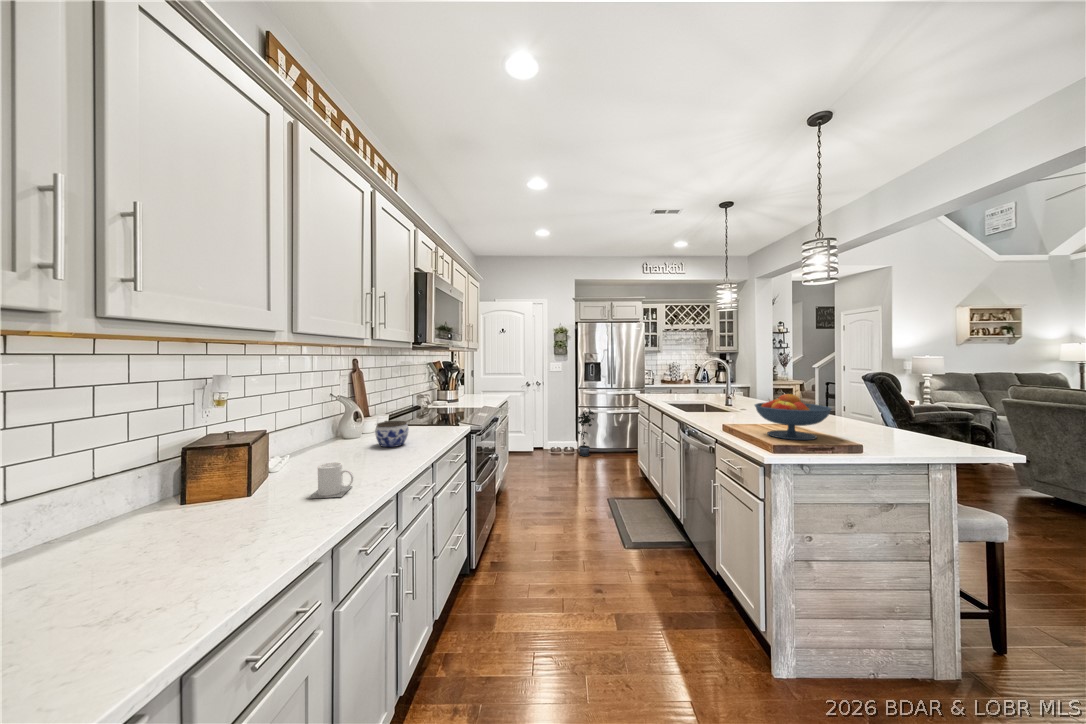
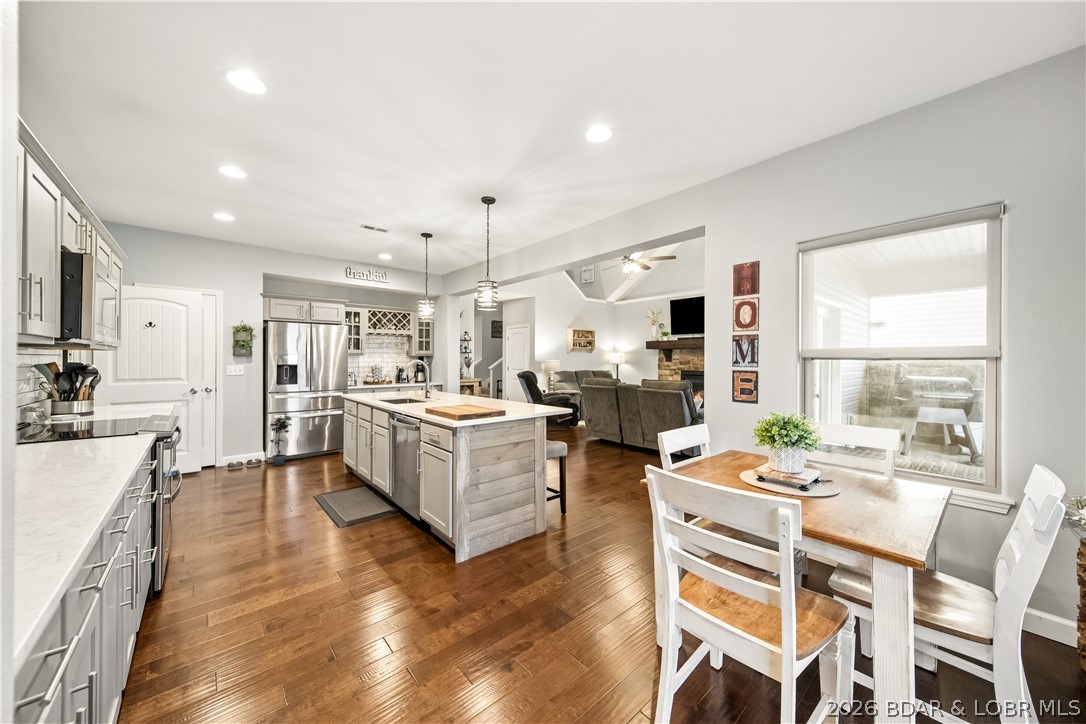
fruit bowl: present [755,394,831,440] -> none [447,383,491,412]
jar: present [375,421,409,447] -> none [52,425,104,455]
mug: present [307,463,354,499] -> none [45,457,101,493]

